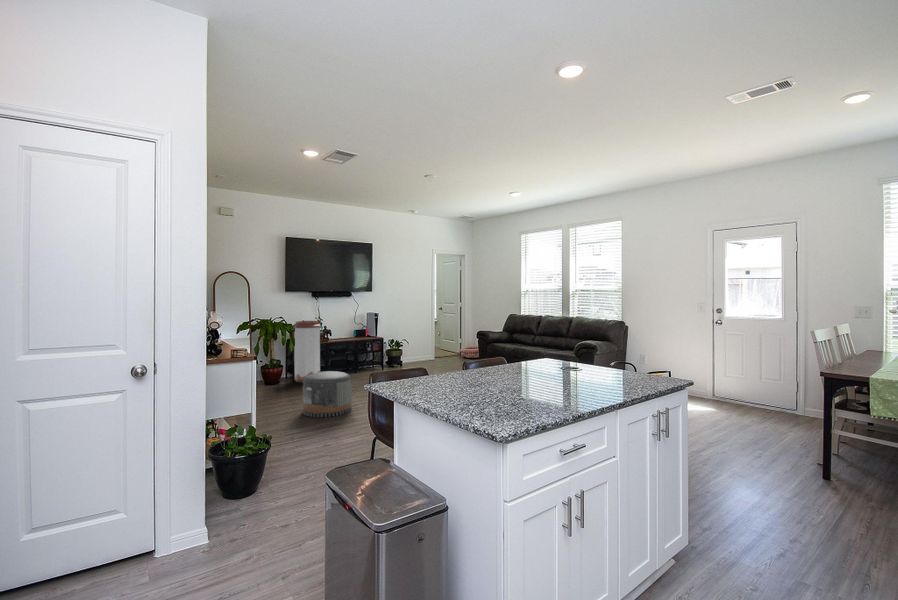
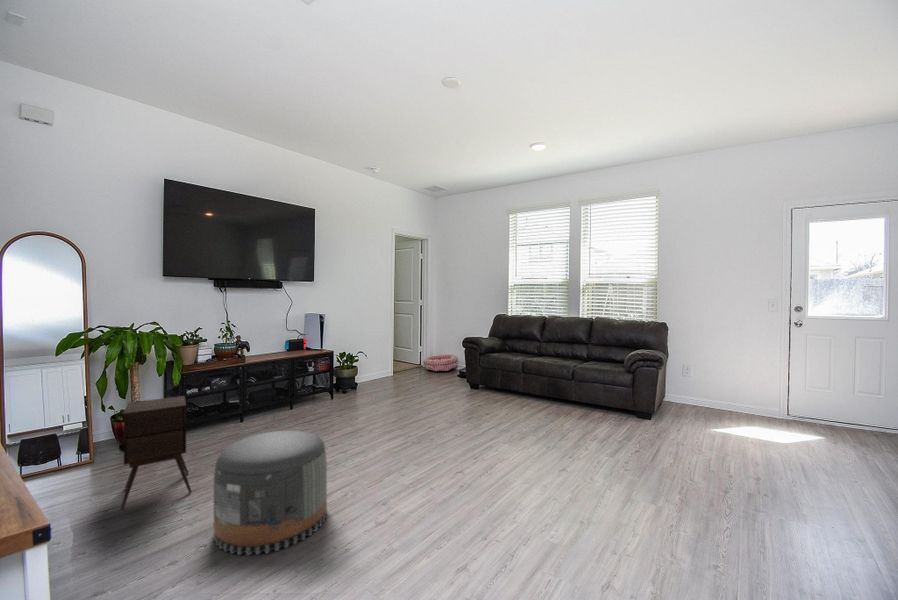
trash can: present [293,321,321,382] -> none [180,328,234,439]
side table: none [268,355,296,402] -> present [121,396,191,510]

